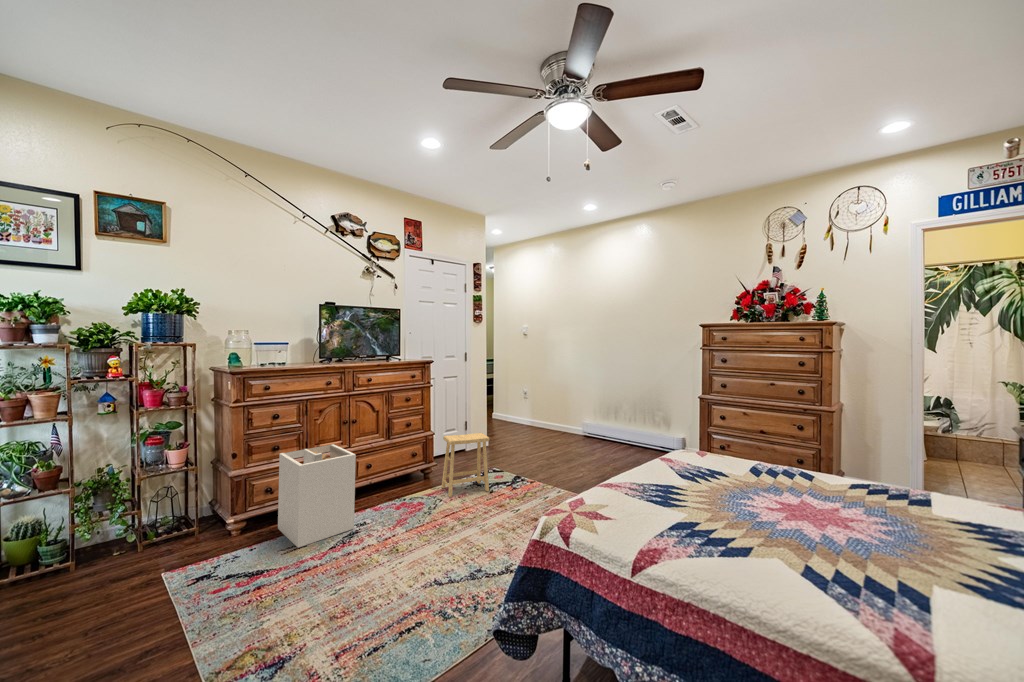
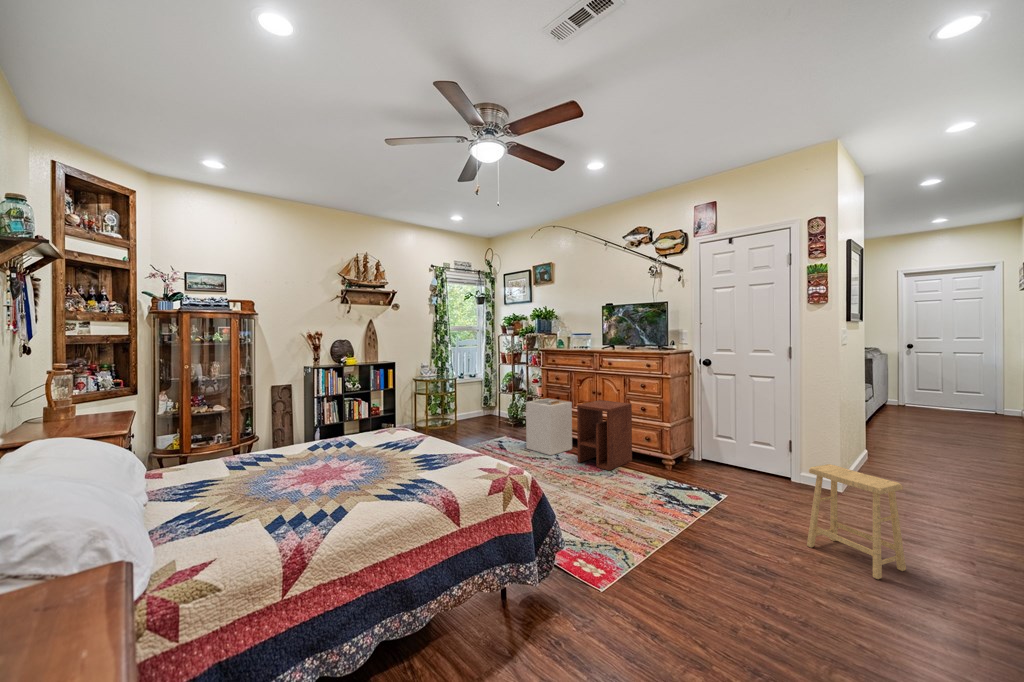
side table: none [364,423,433,513] -> present [577,400,632,471]
footstool: present [441,433,489,497] -> present [807,464,906,579]

